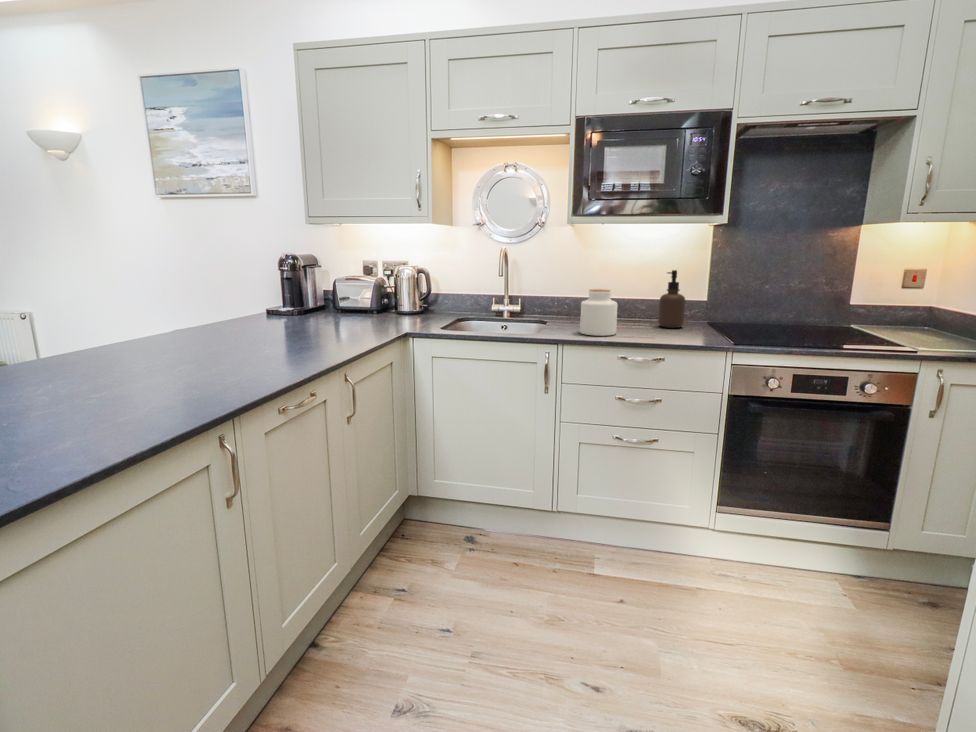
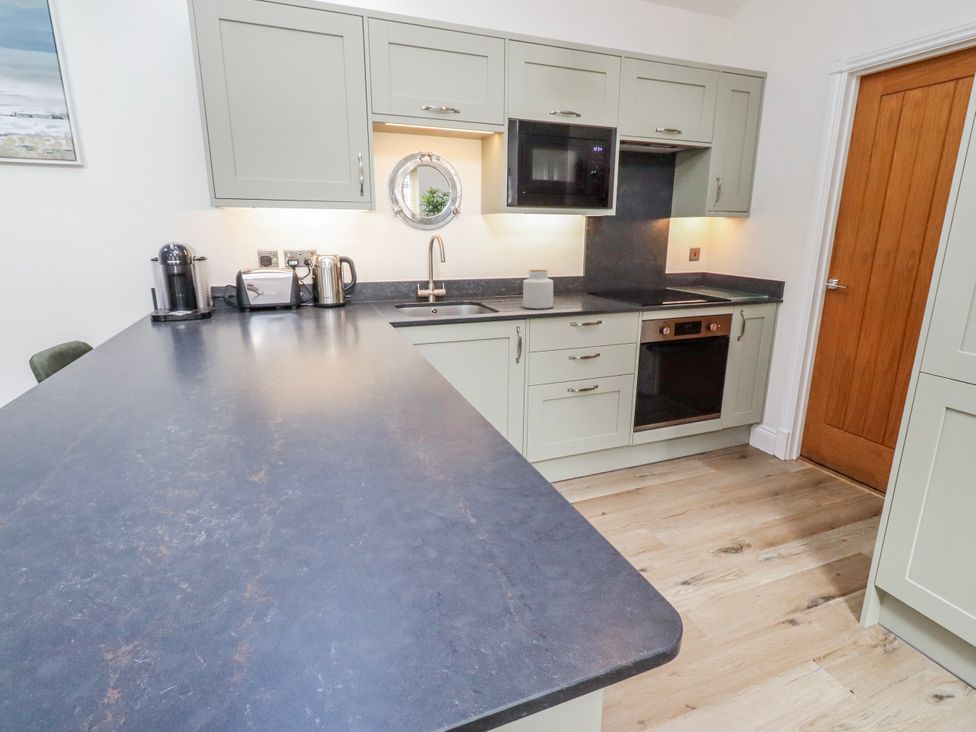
soap dispenser: present [658,270,685,328] -> none [560,252,580,299]

